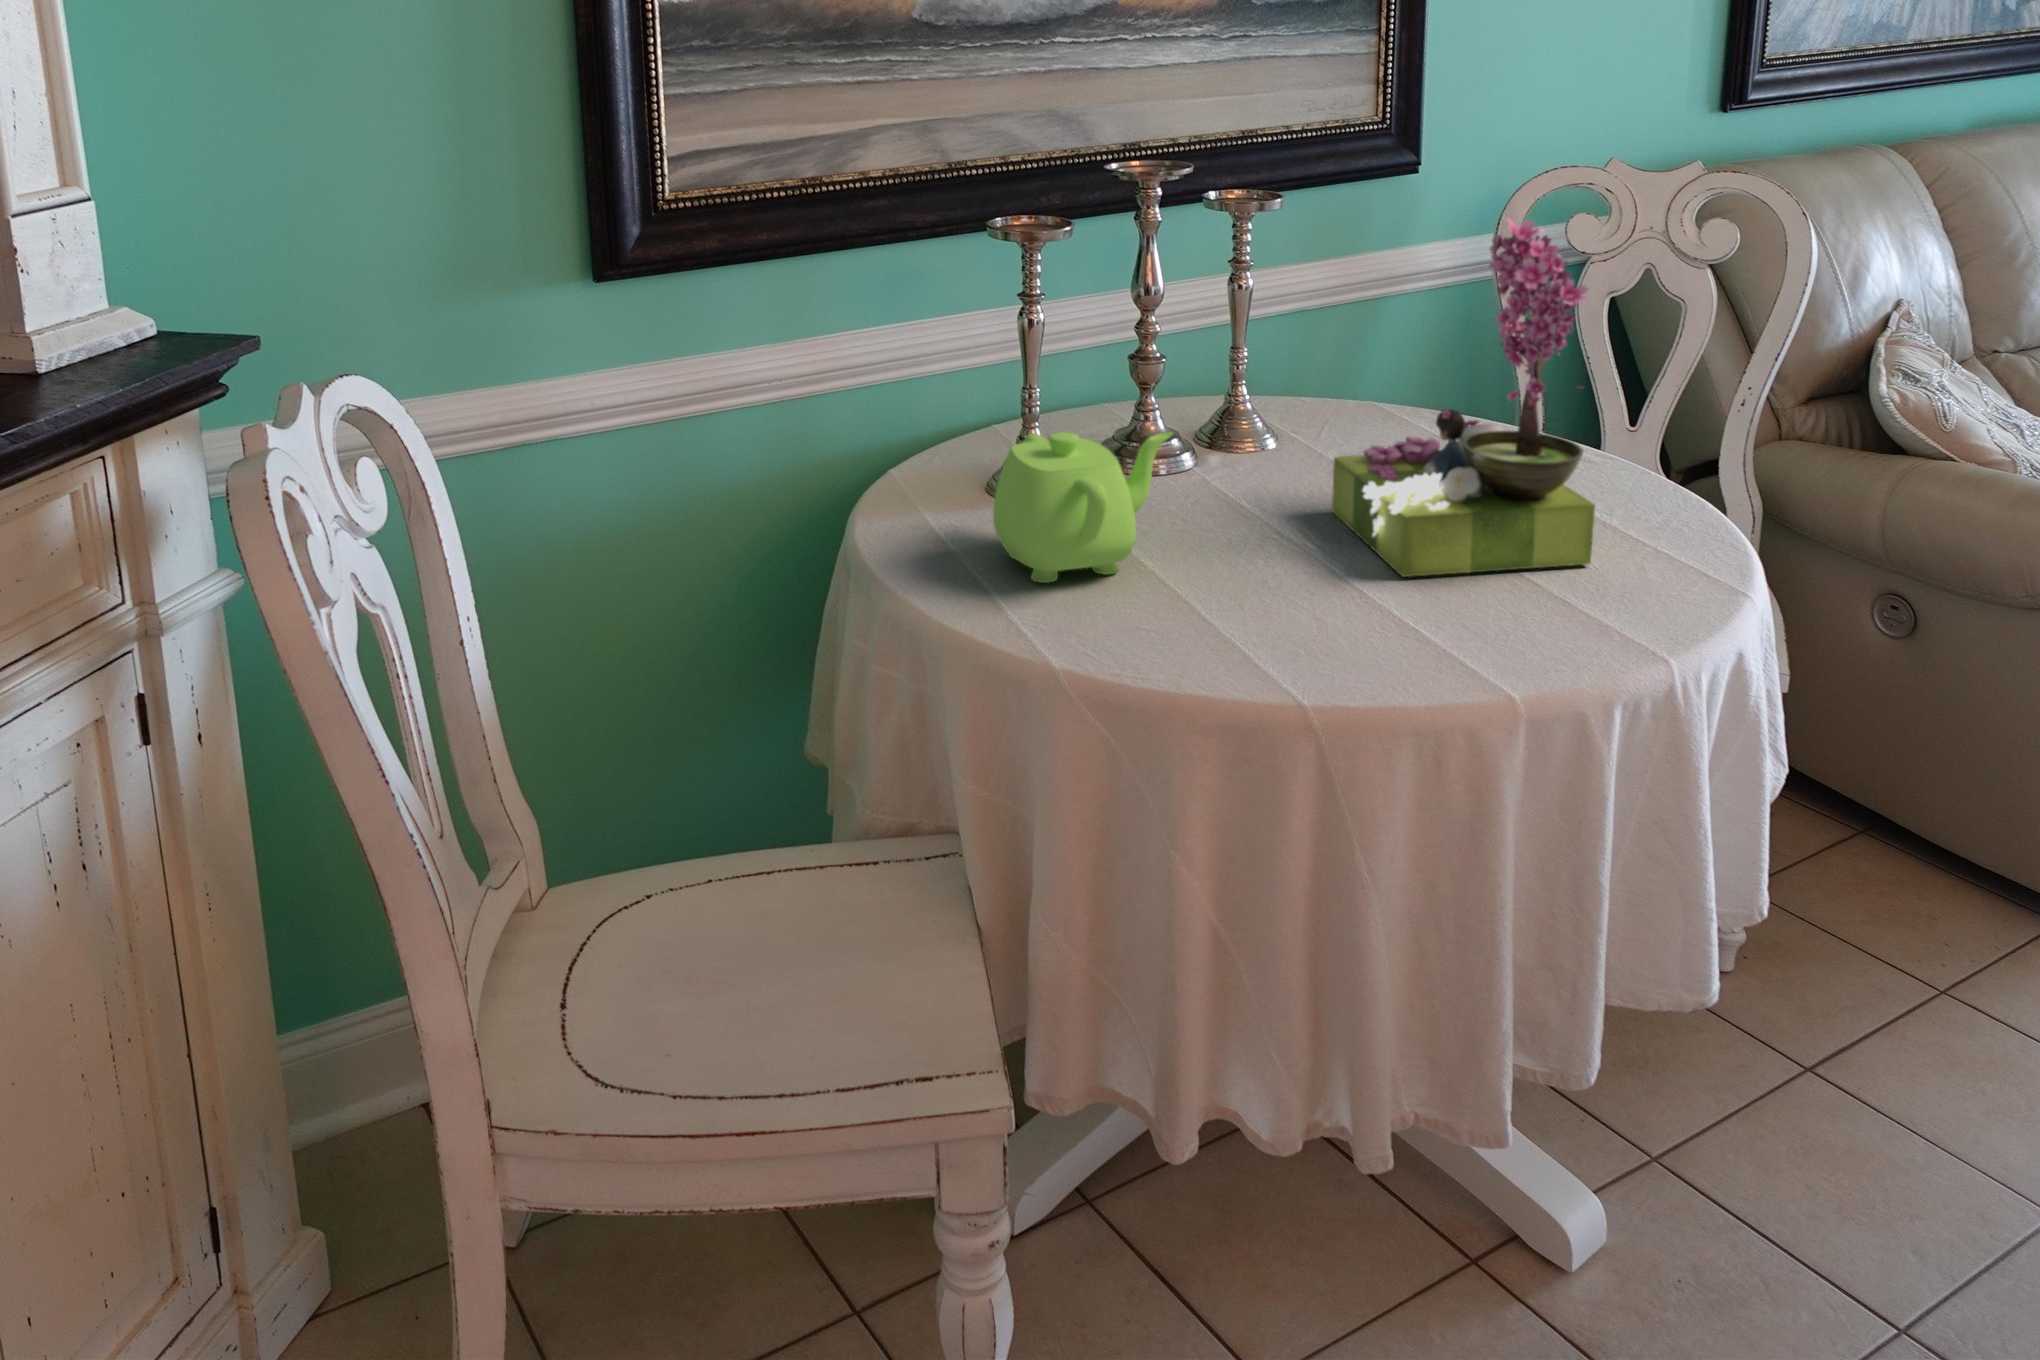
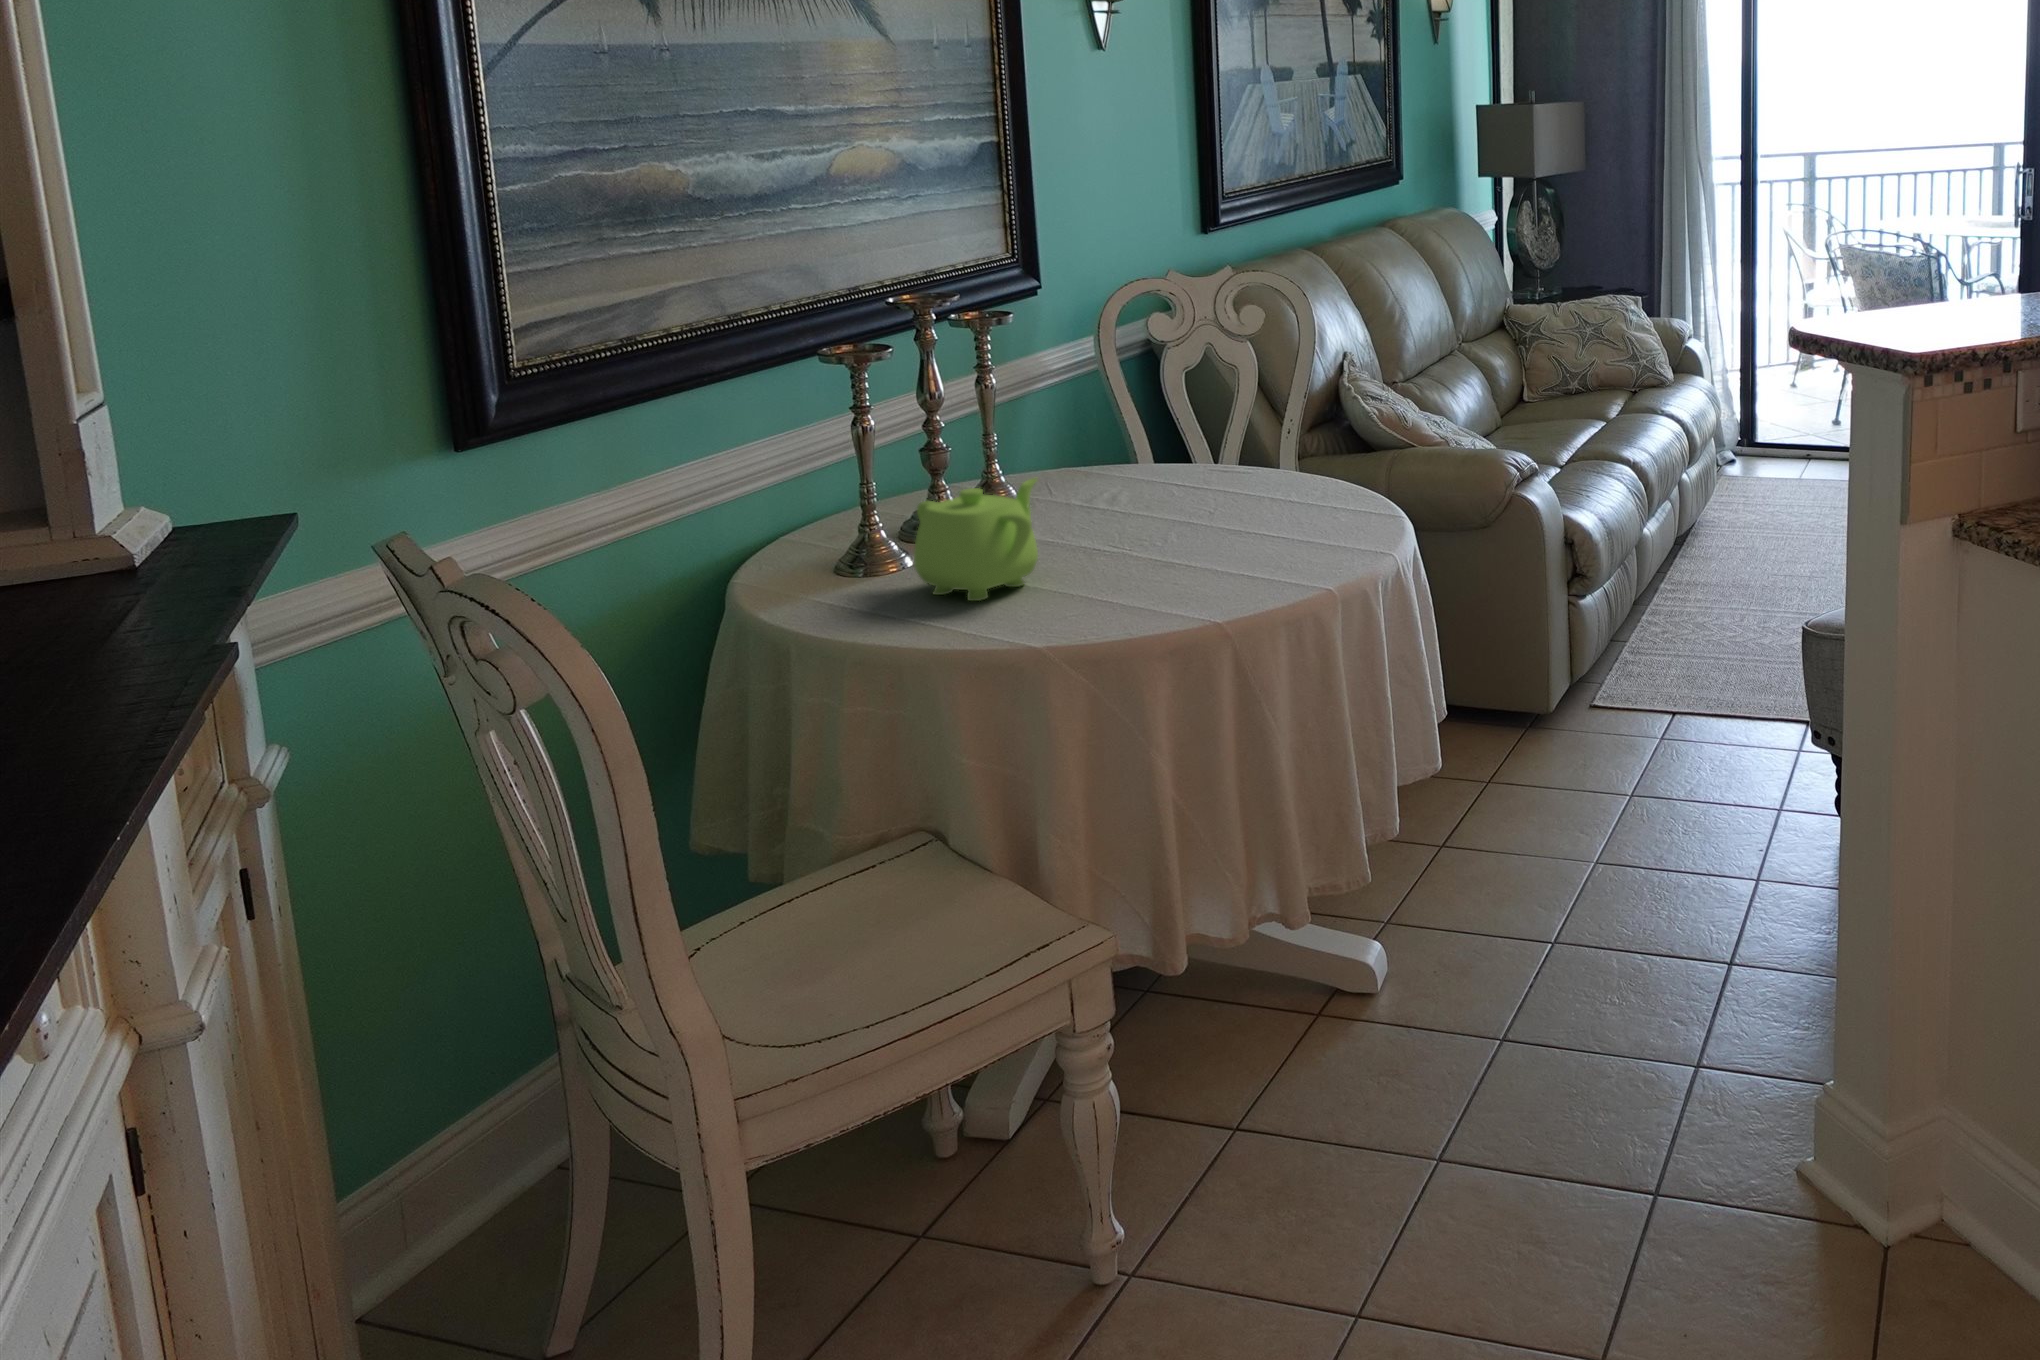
flower arrangement: present [1332,219,1595,577] -> none [1123,295,1311,544]

